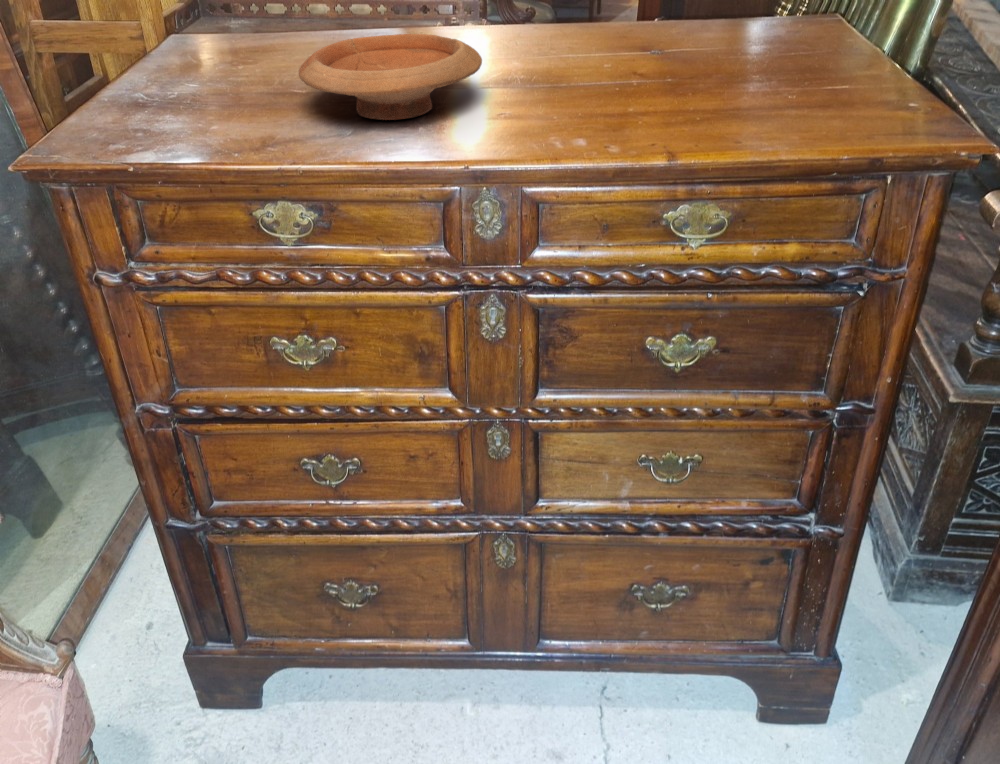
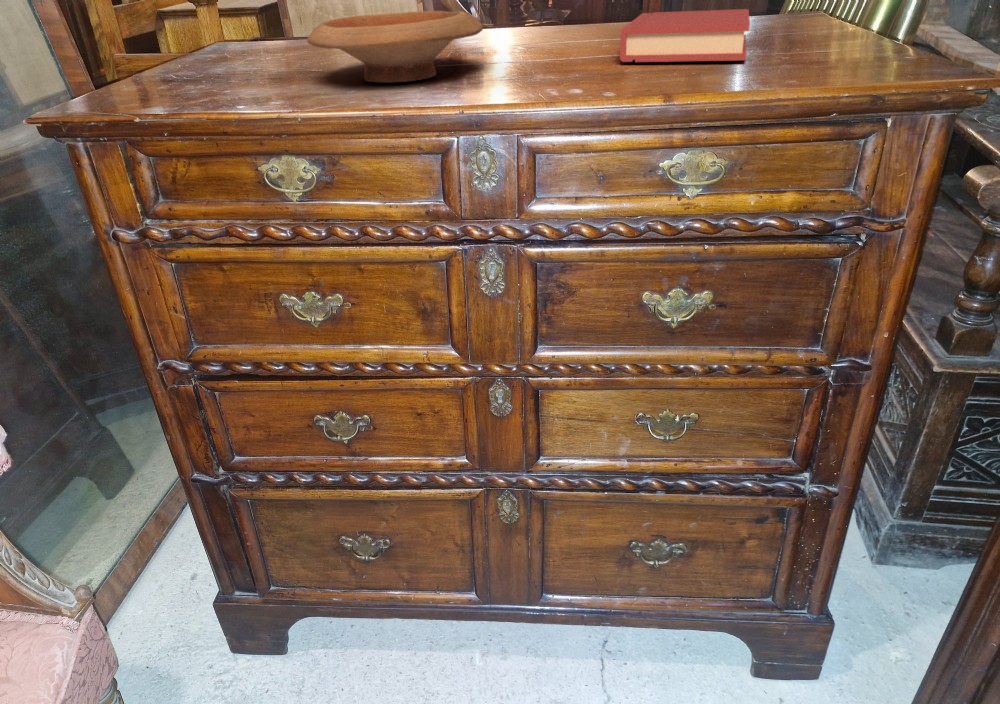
hardback book: none [624,25,759,100] -> present [620,9,750,62]

